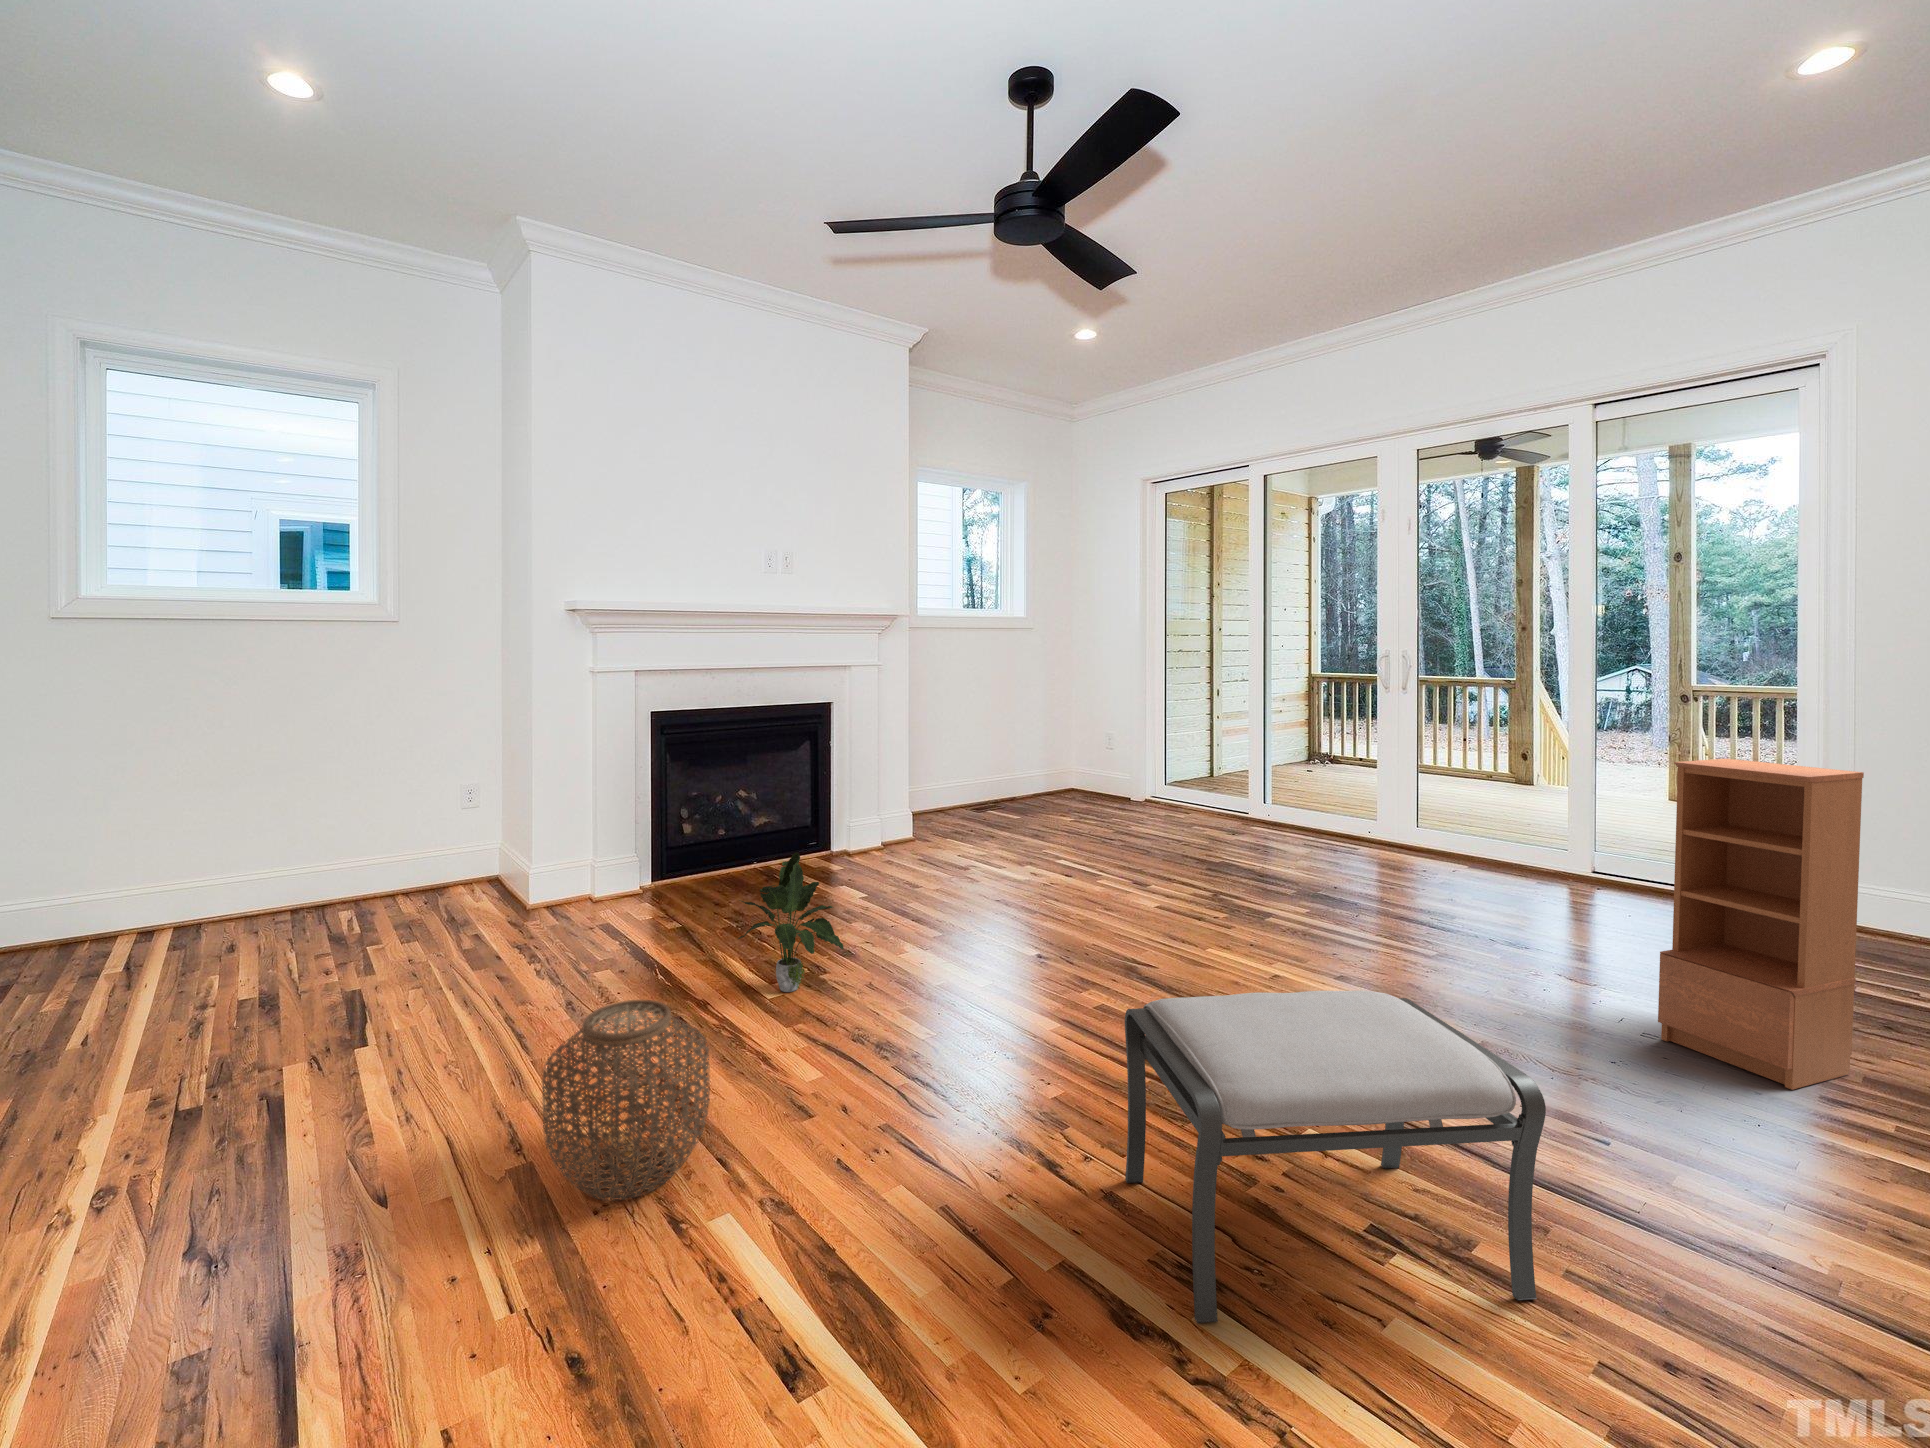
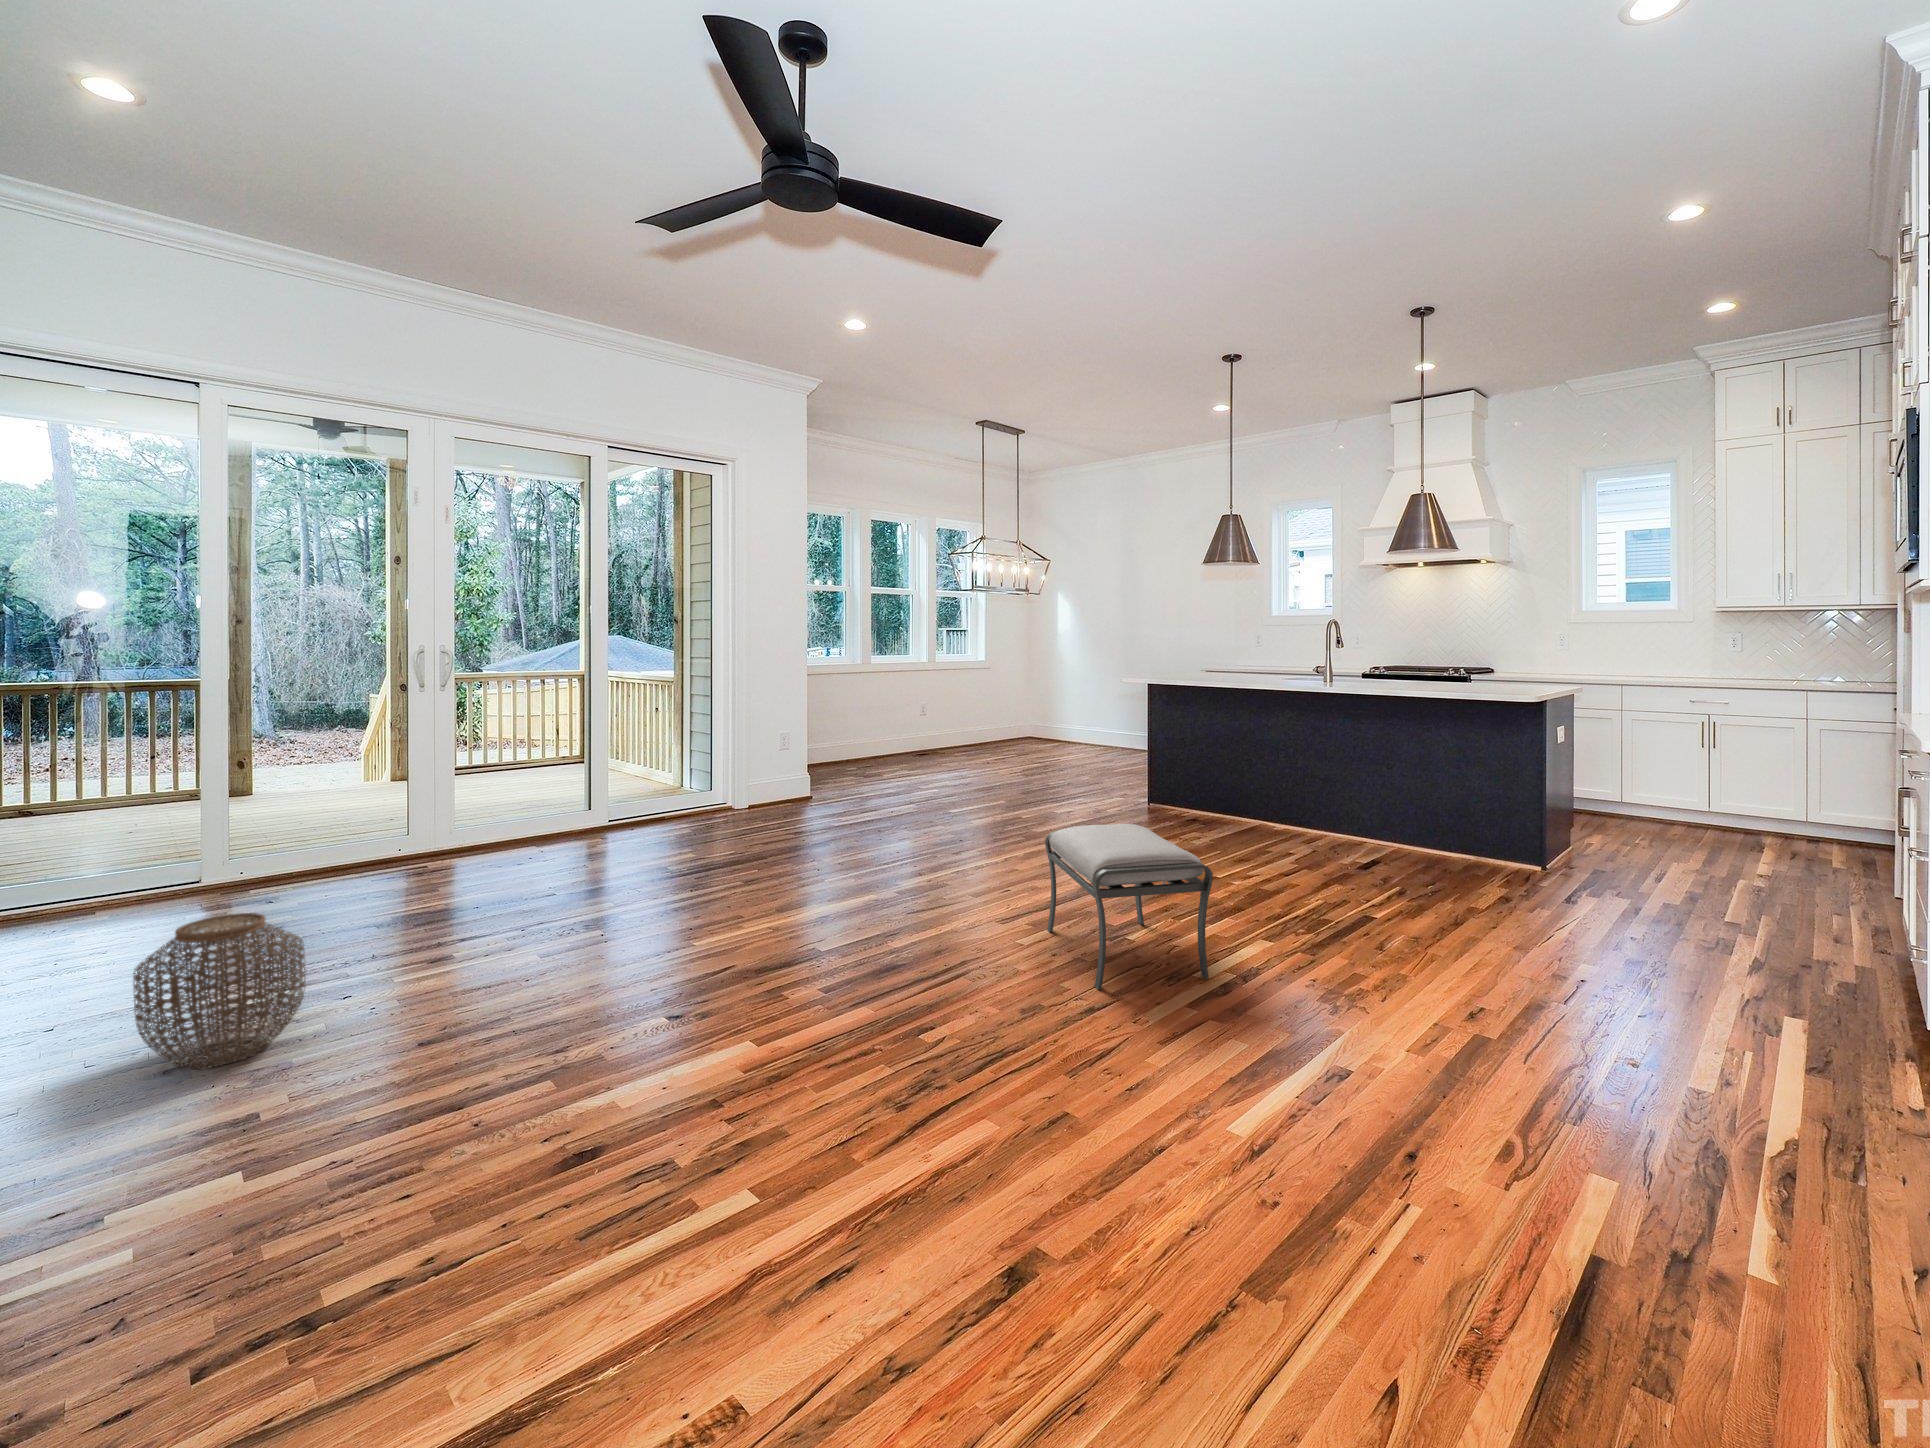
bookcase: present [1658,758,1864,1090] -> none [875,699,948,864]
potted plant: present [738,853,844,992] -> none [655,965,811,1195]
woven basket: present [542,1000,710,1201] -> present [133,913,305,1068]

